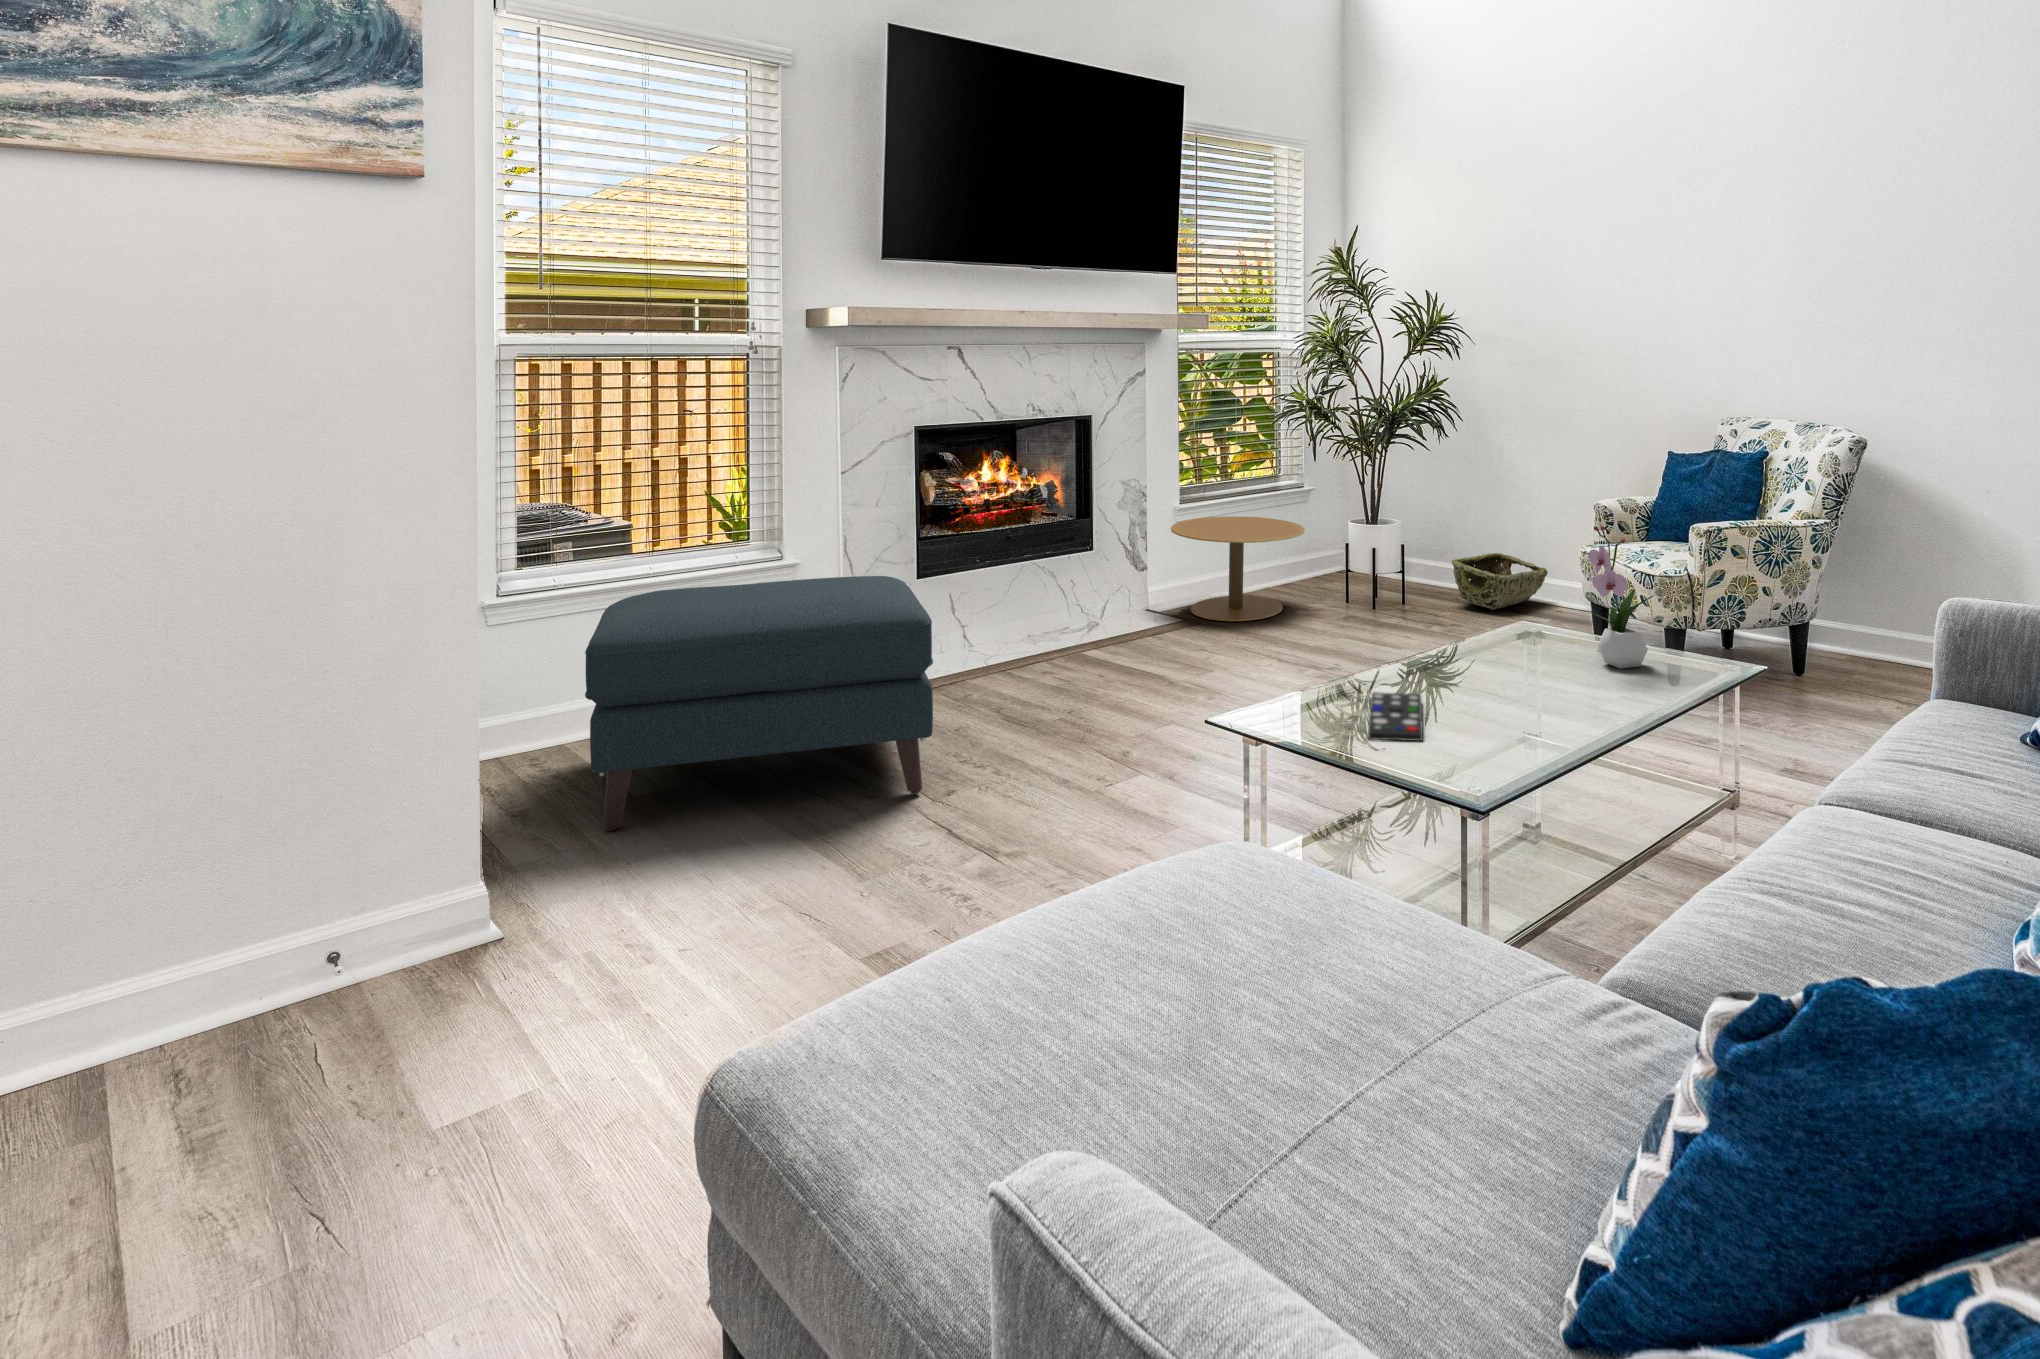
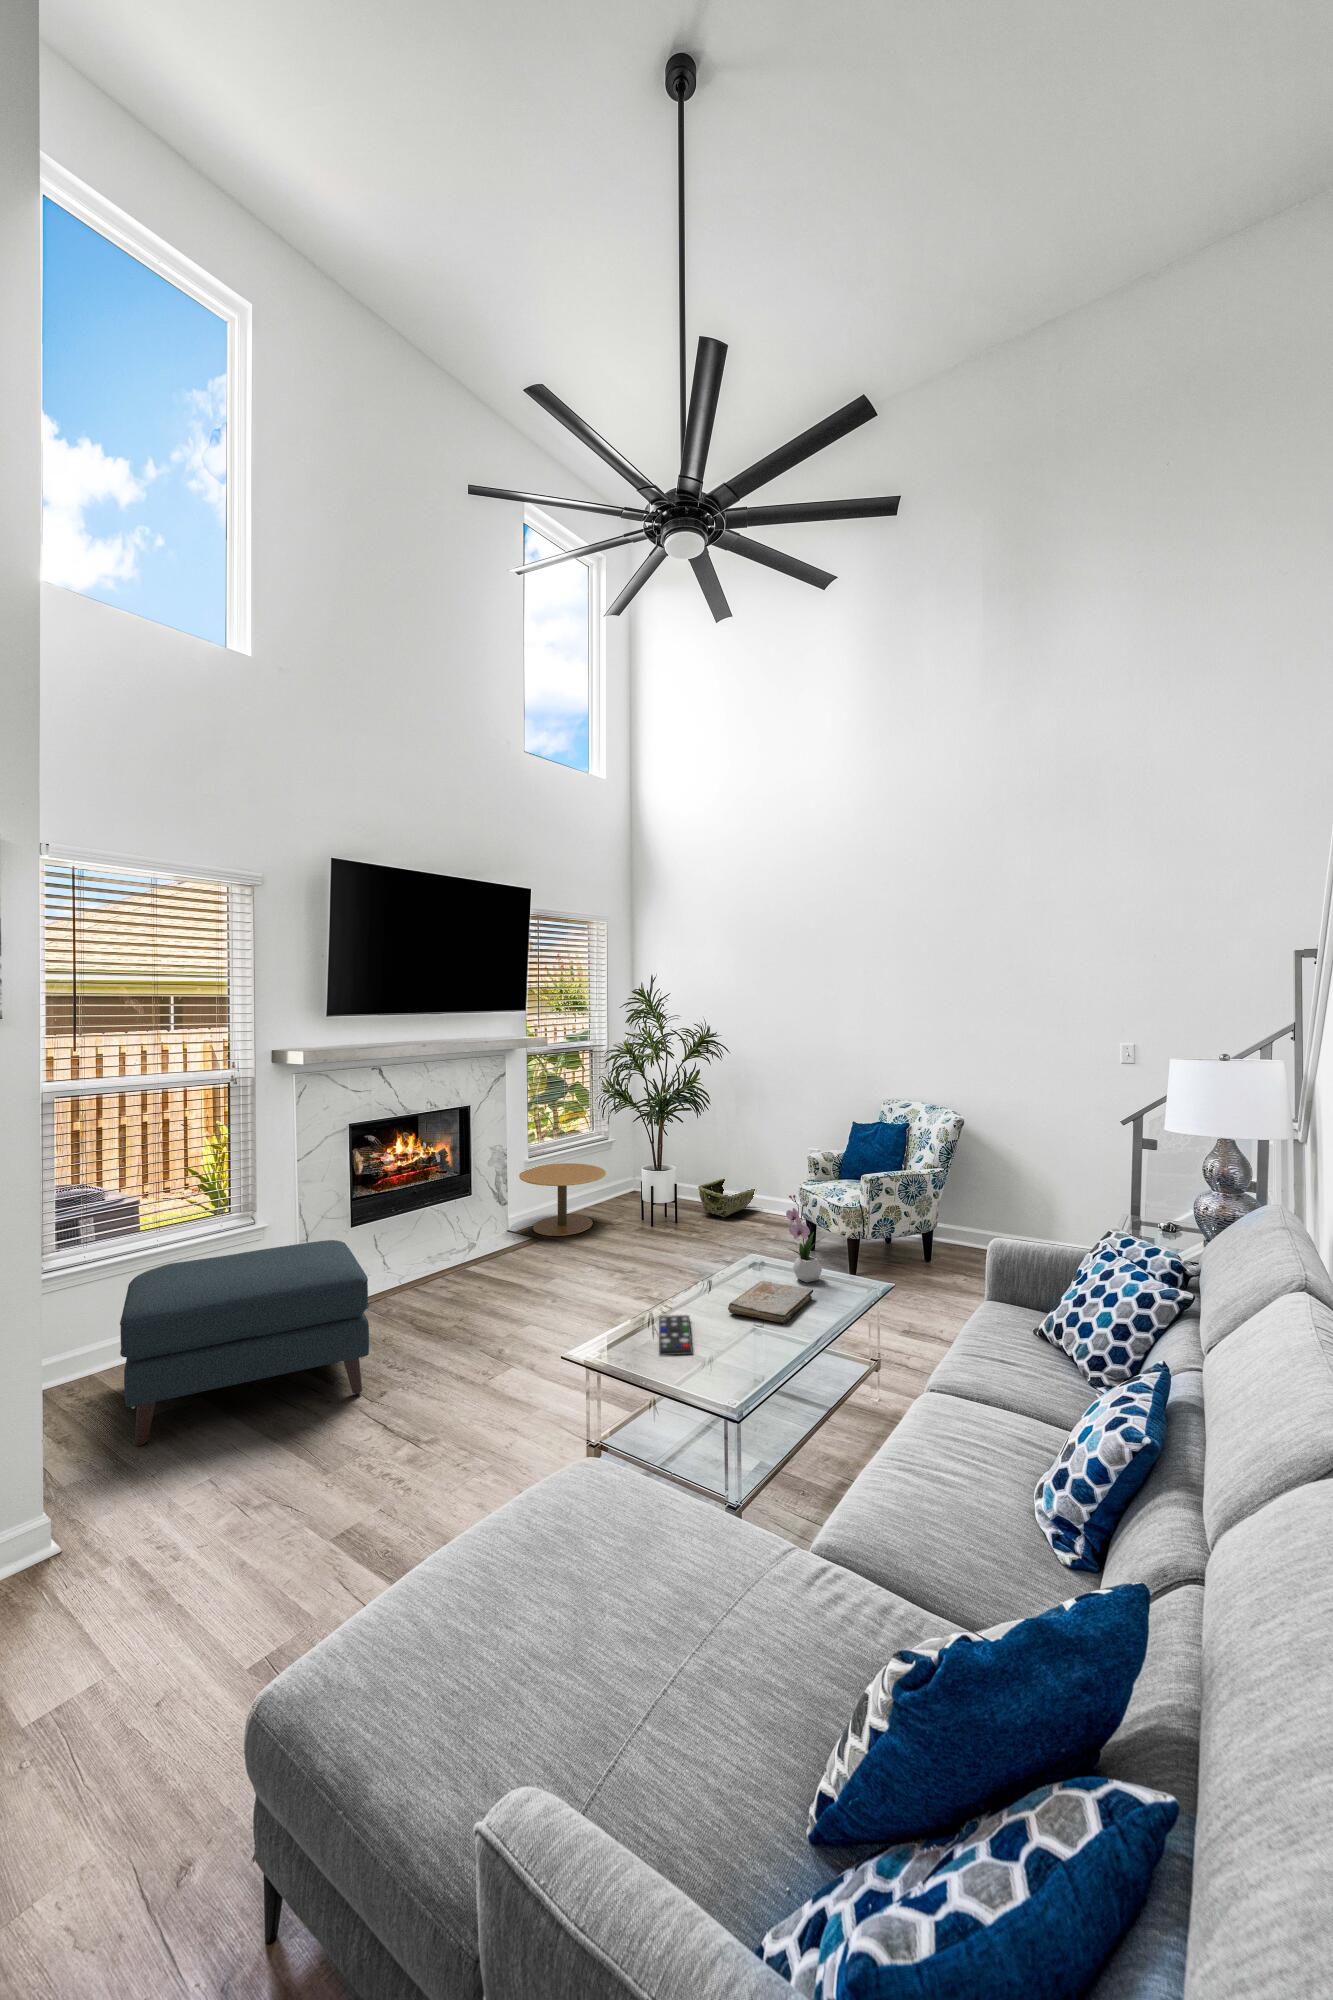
book: none [1485,658,1631,713] -> present [728,1281,813,1323]

